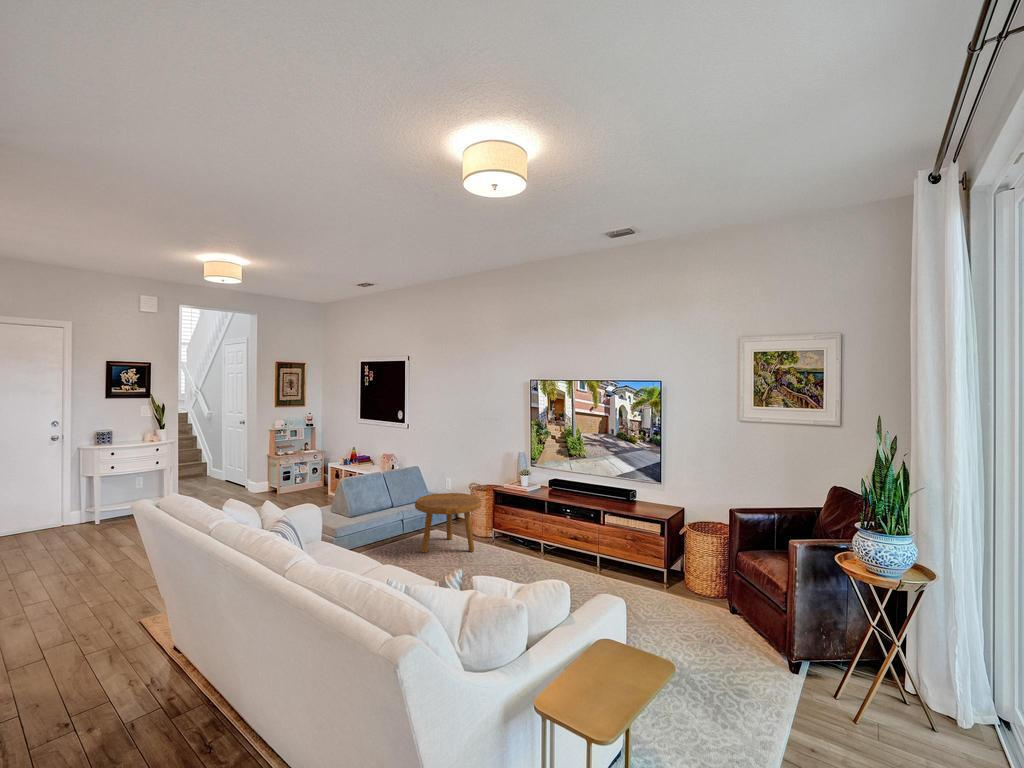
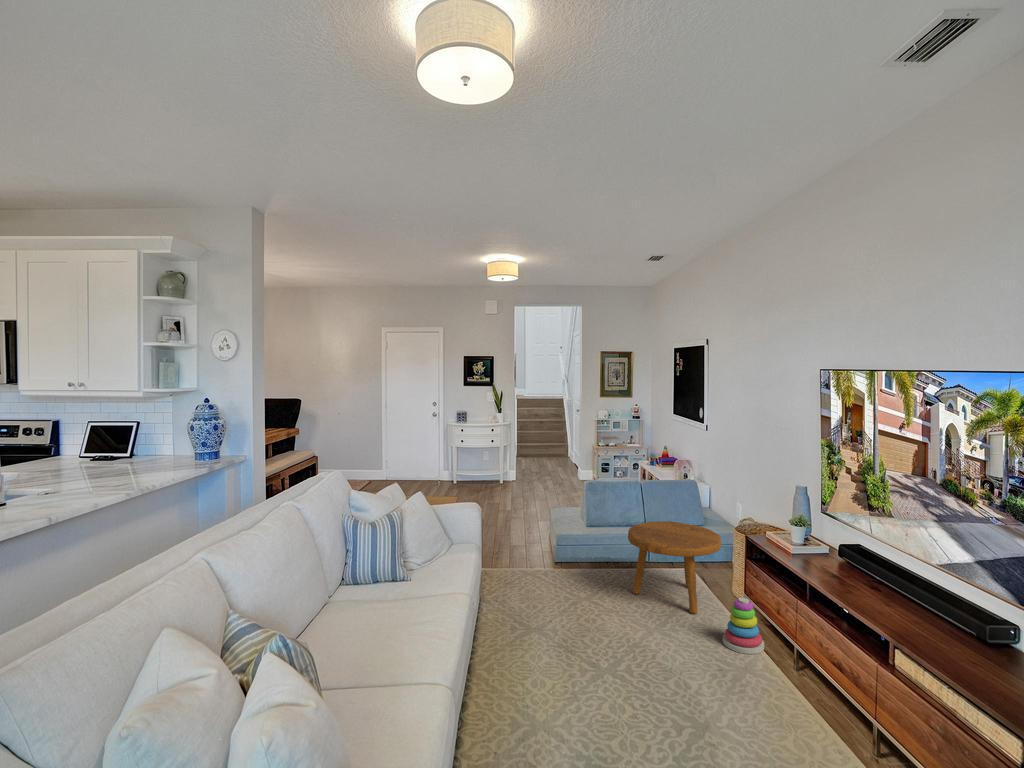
stacking toy: none [504,527,529,561] -> present [723,598,764,654]

